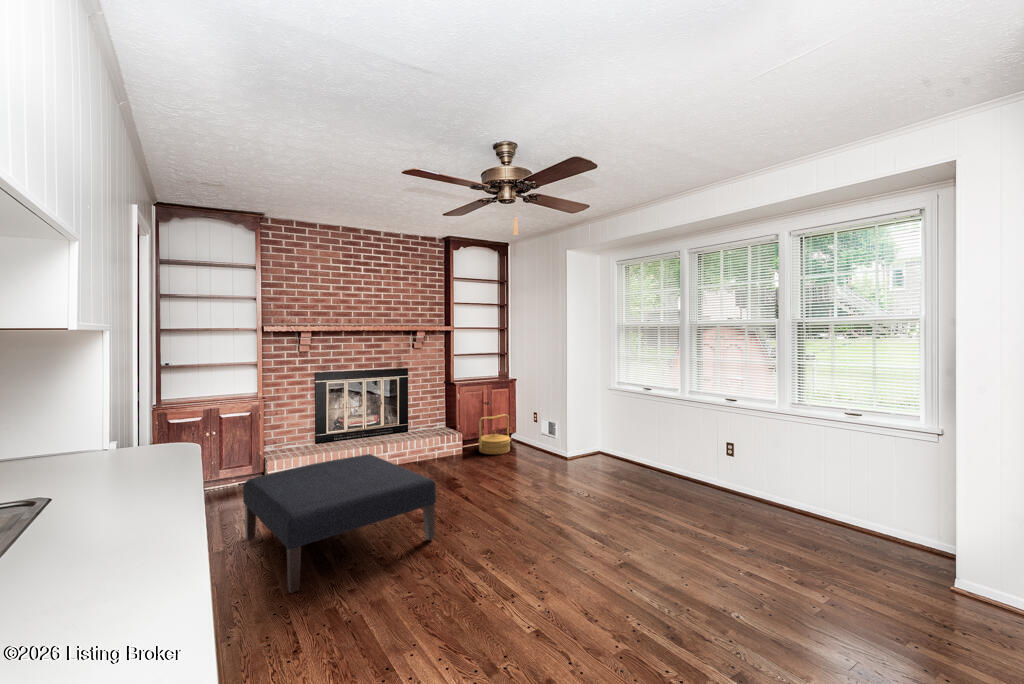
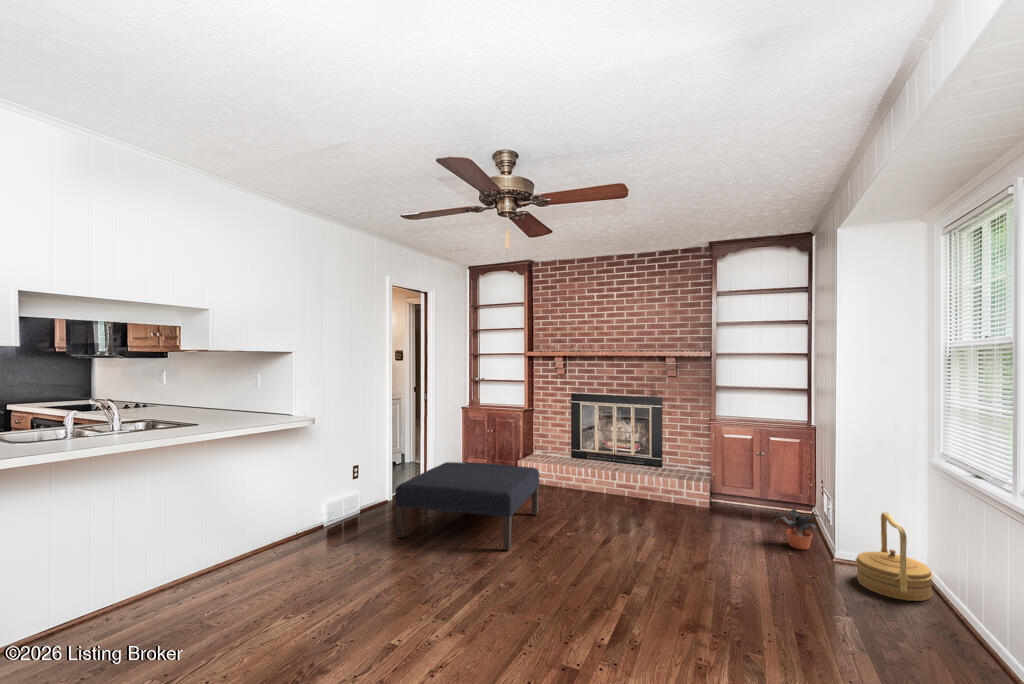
woven basket: present [479,414,511,454] -> present [856,512,933,601]
potted plant: none [537,435,567,461] -> present [773,509,822,549]

